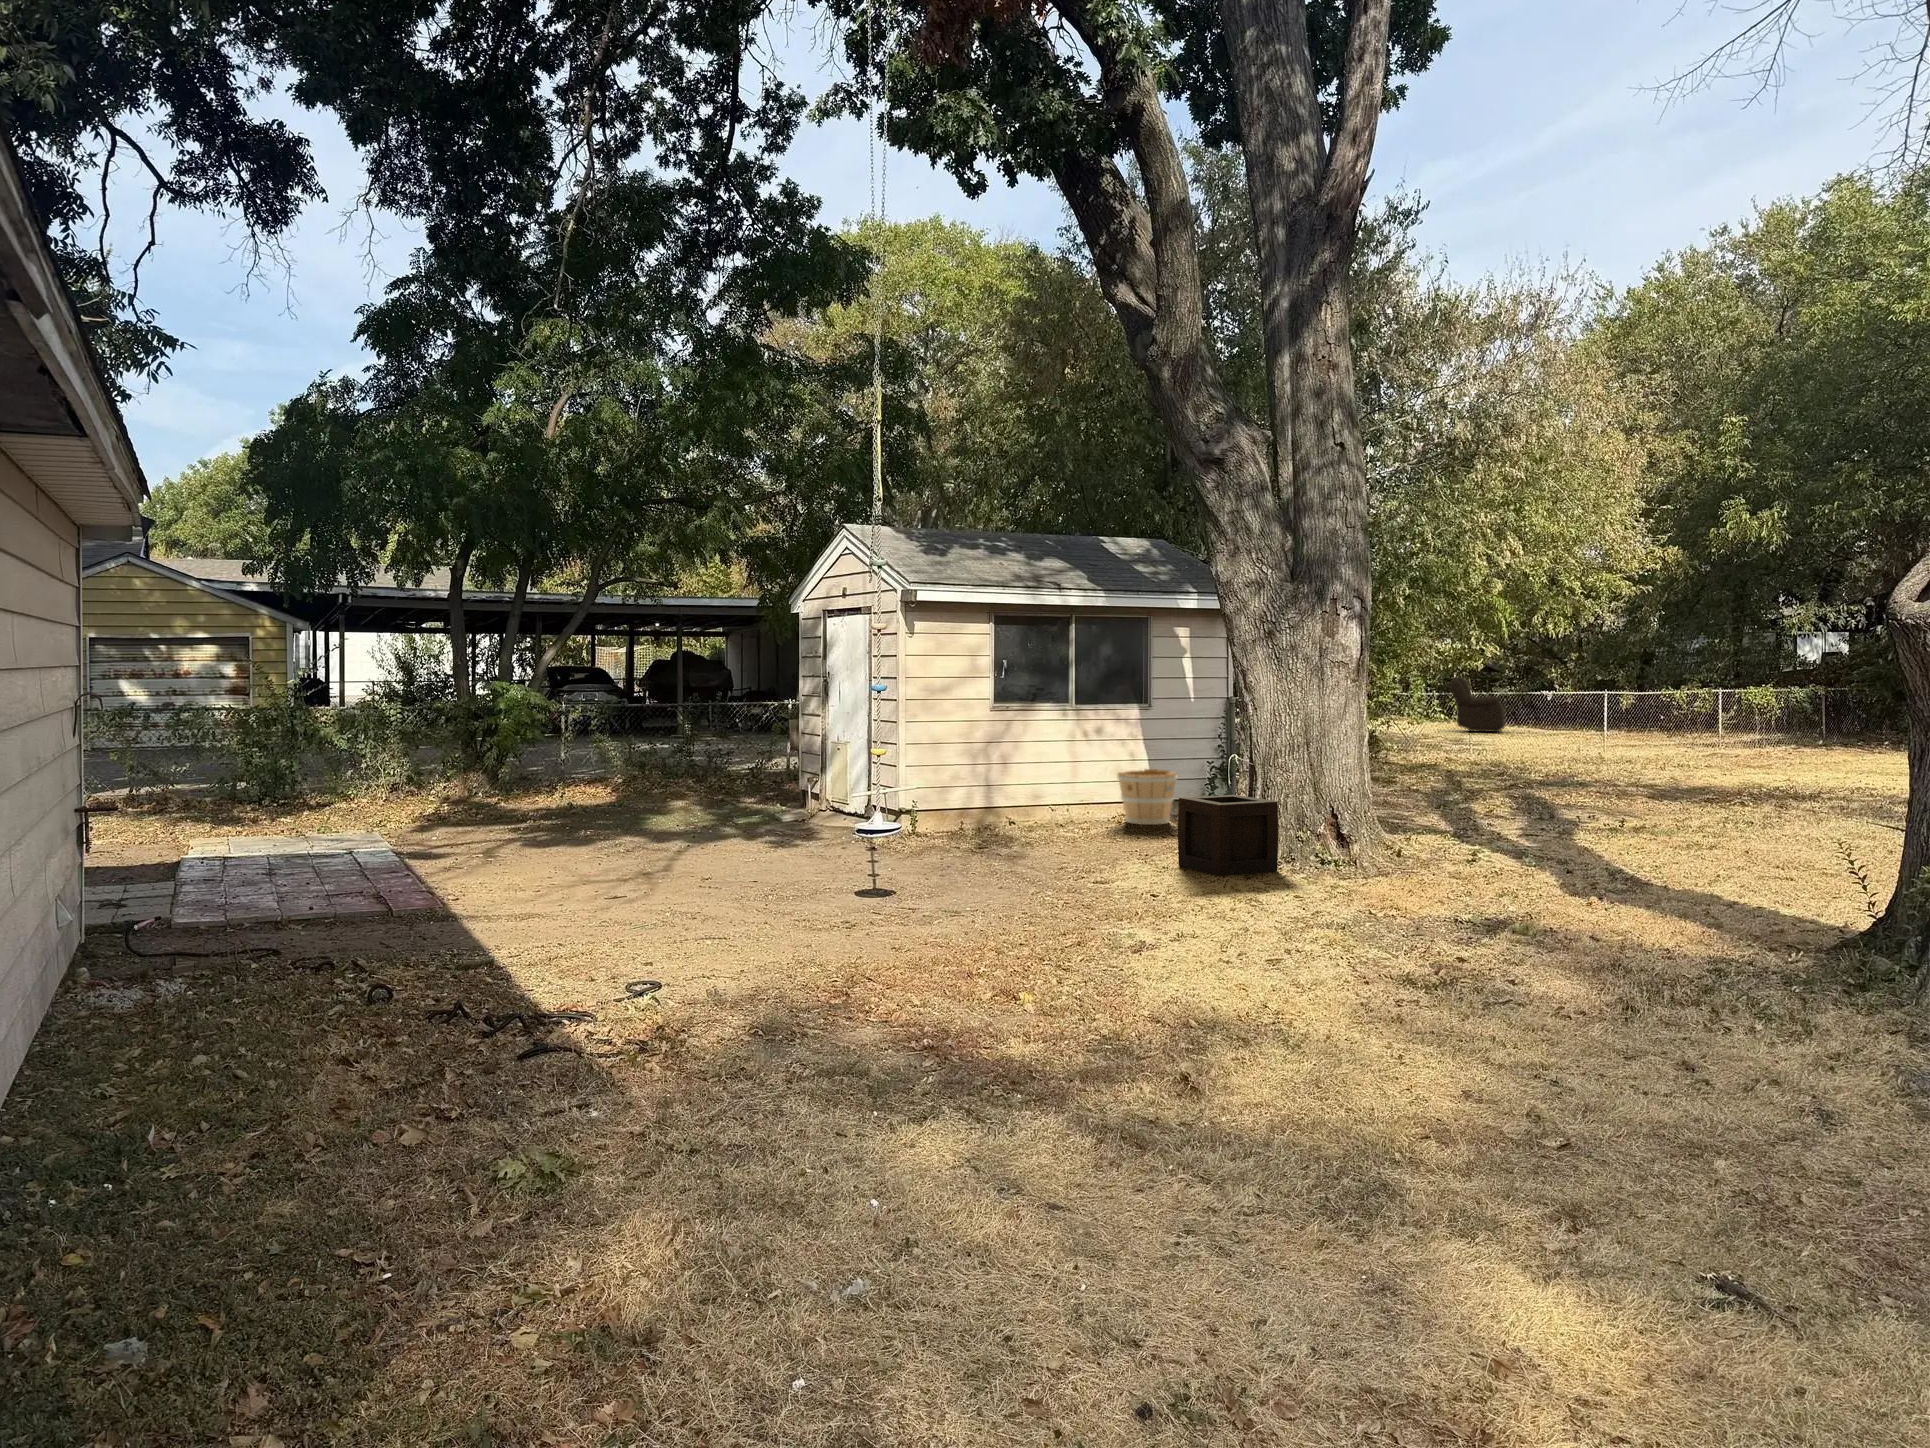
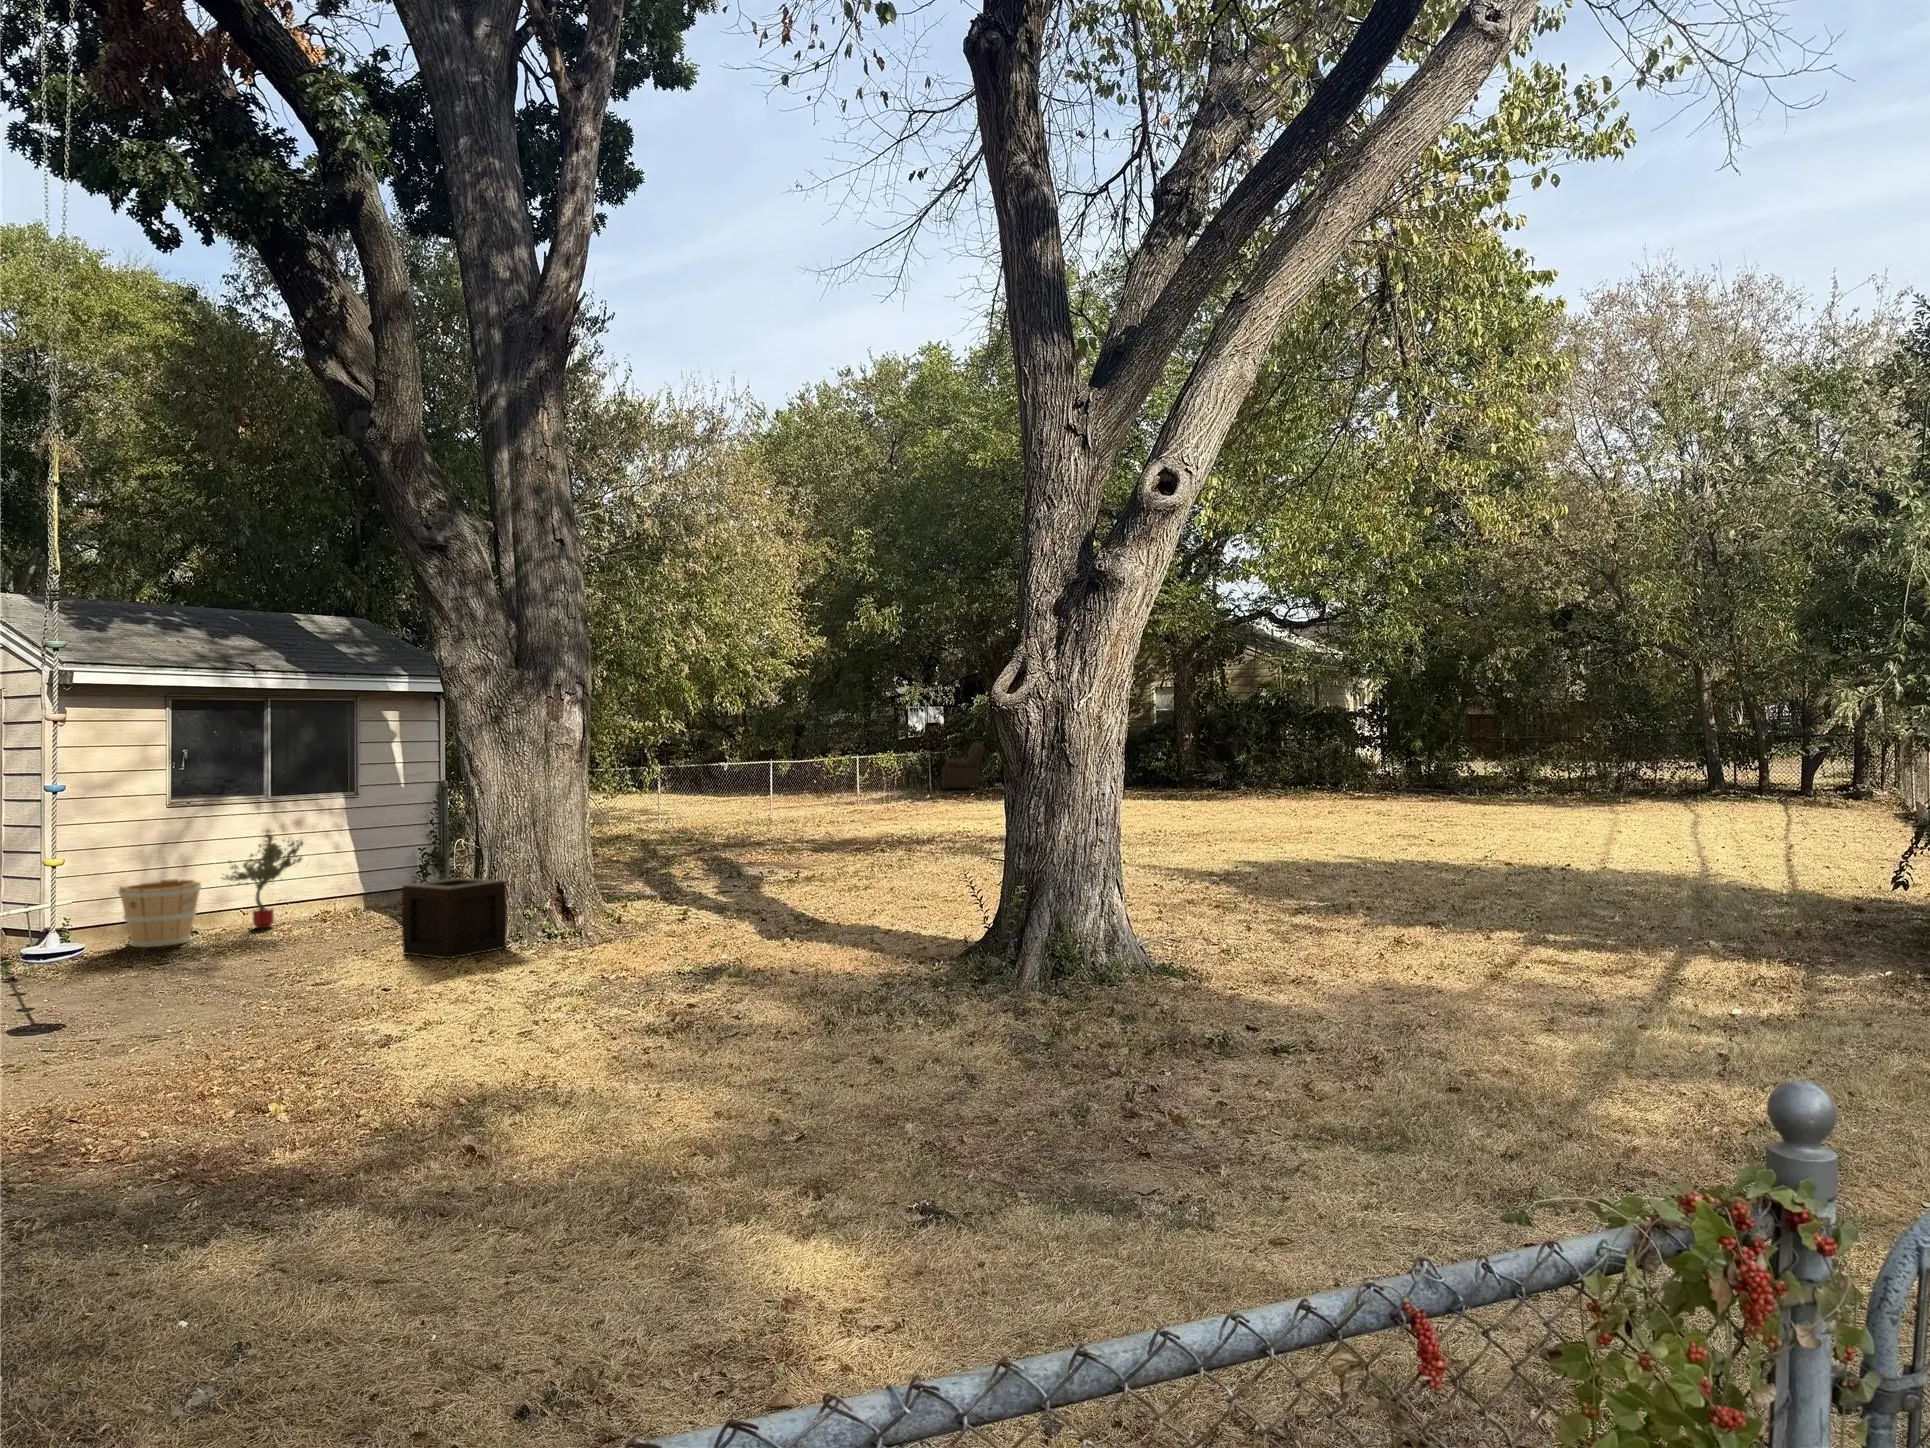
chair: present [1449,676,1506,732] -> present [942,743,985,789]
potted tree: none [1032,735,1102,827] -> present [223,830,303,928]
wooden bucket: present [1117,769,1178,825] -> present [119,879,202,948]

